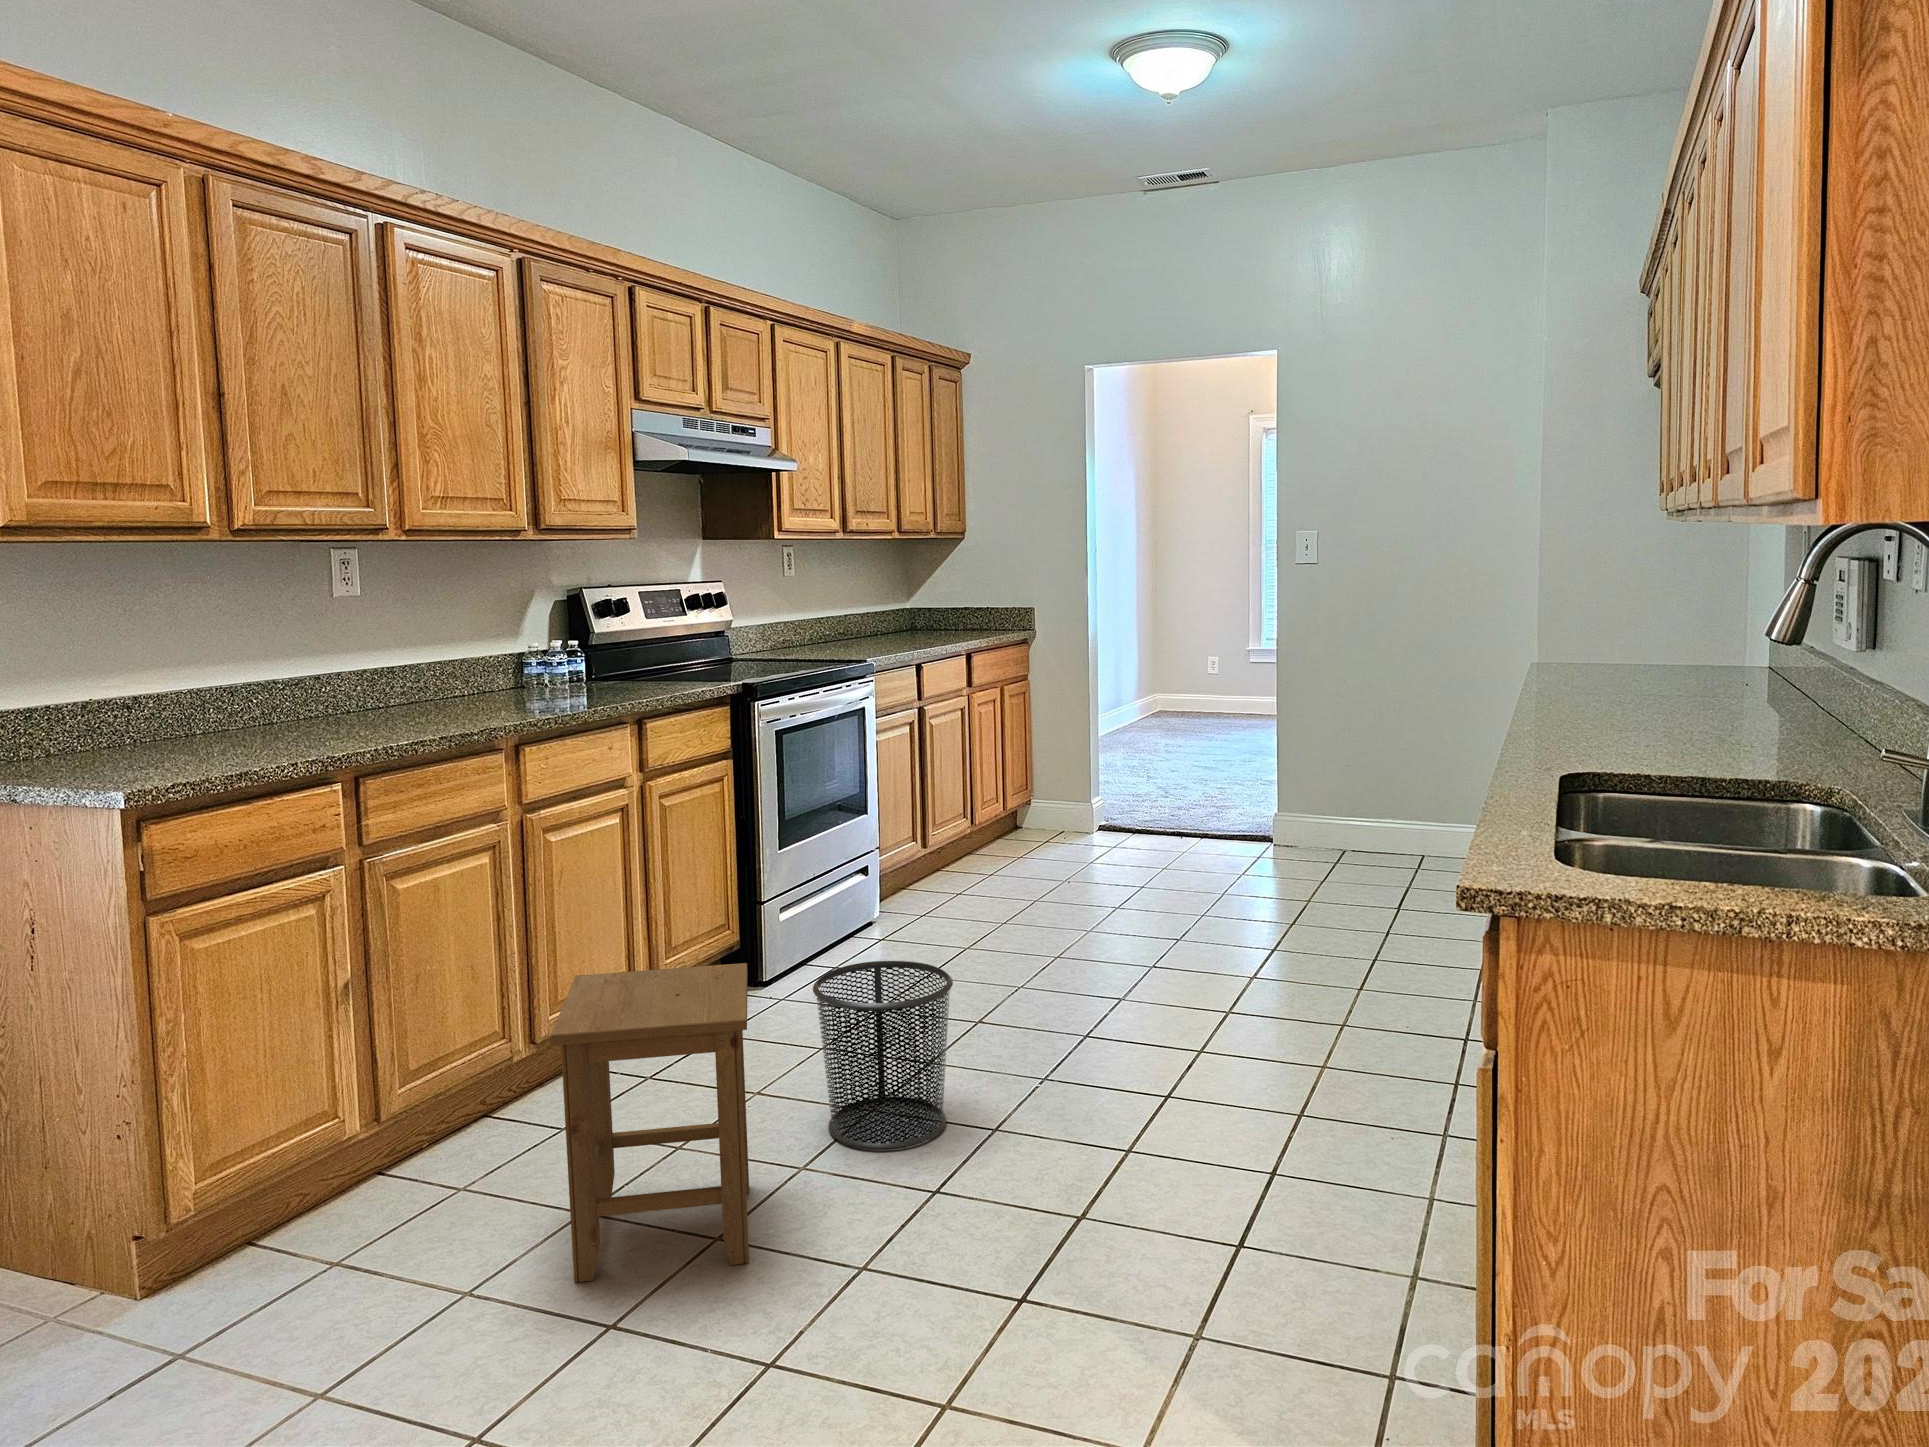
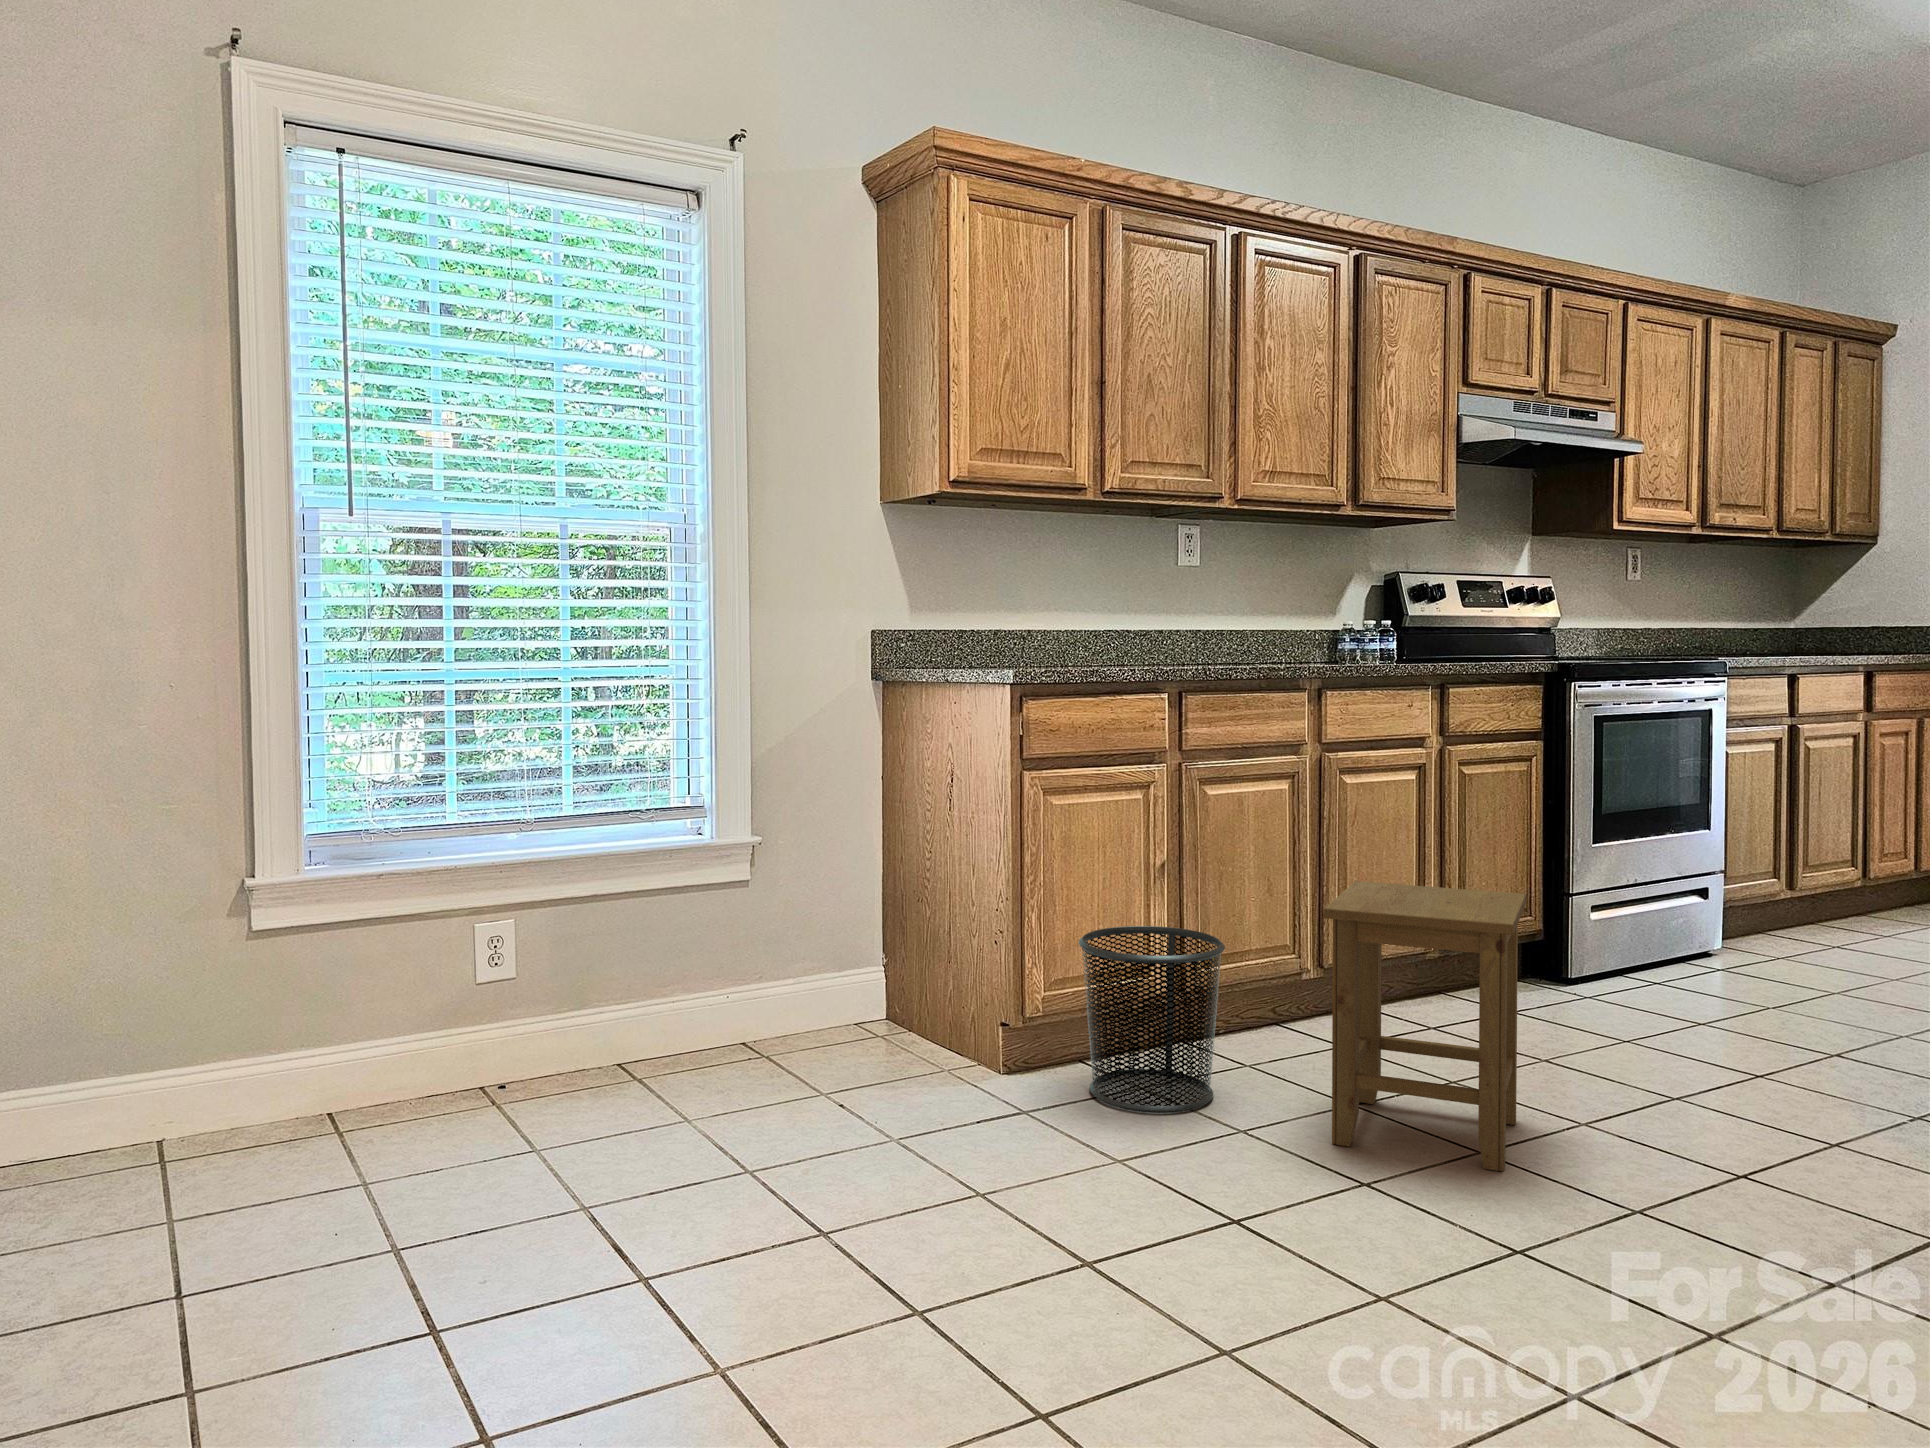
waste bin: present [813,961,953,1150] -> present [1079,926,1225,1113]

